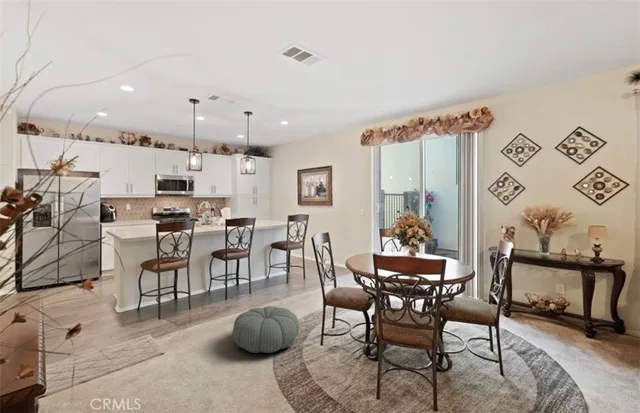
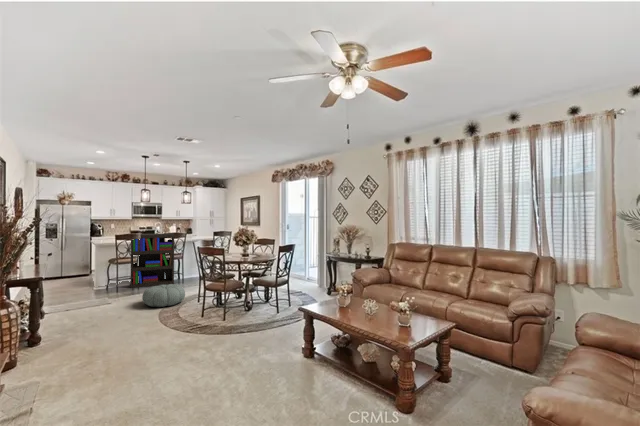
bookshelf: none [176,219,241,305] -> present [130,233,174,288]

